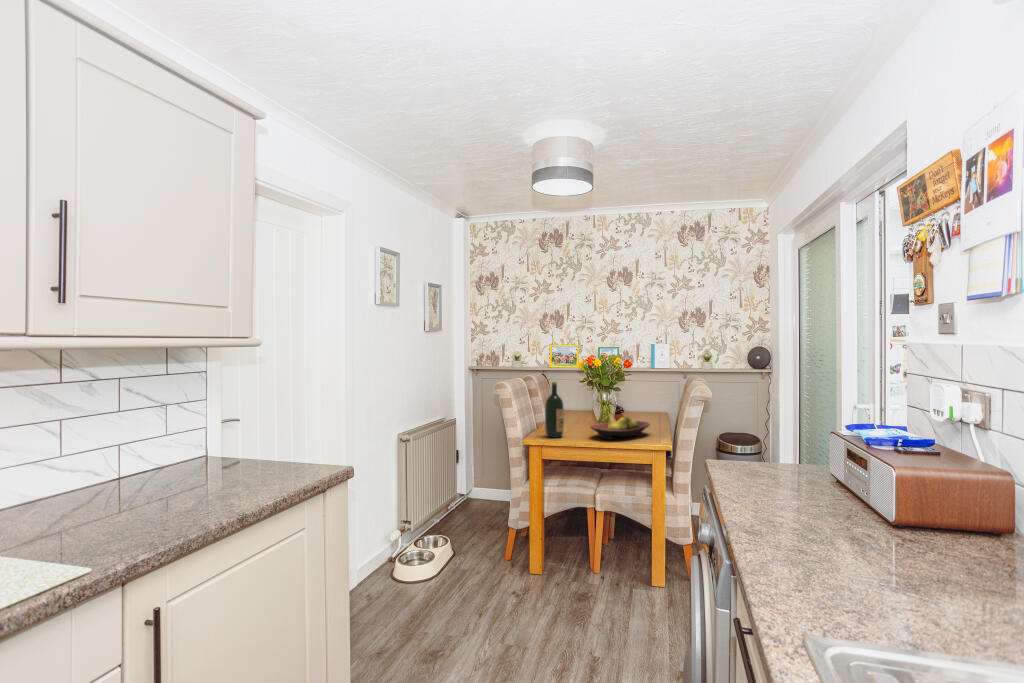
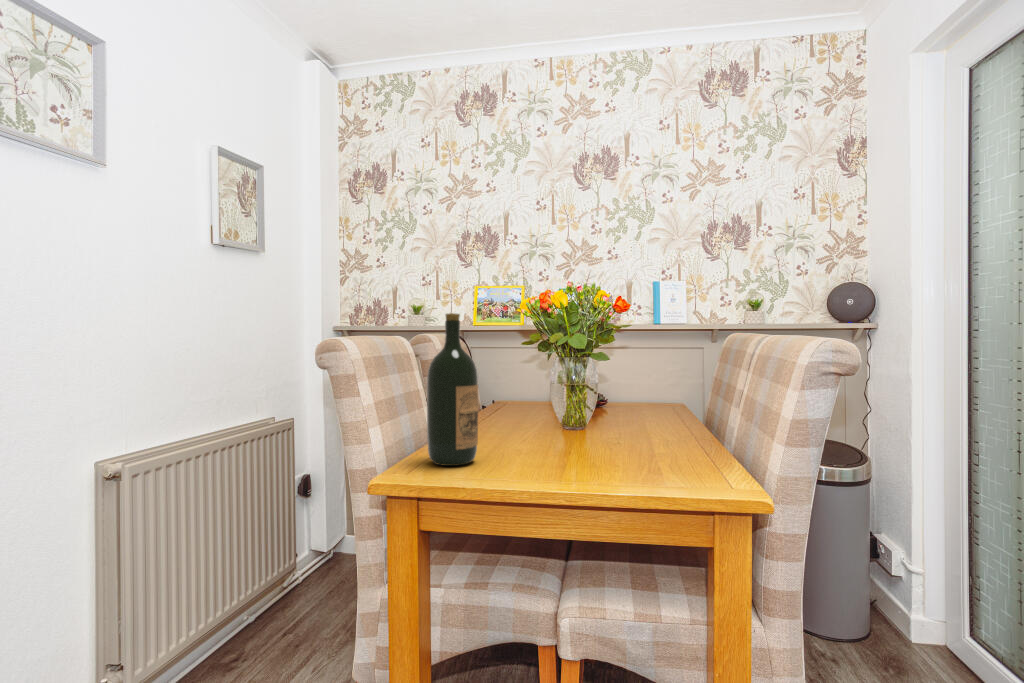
fruit bowl: present [591,416,650,439] -> none [550,403,701,470]

